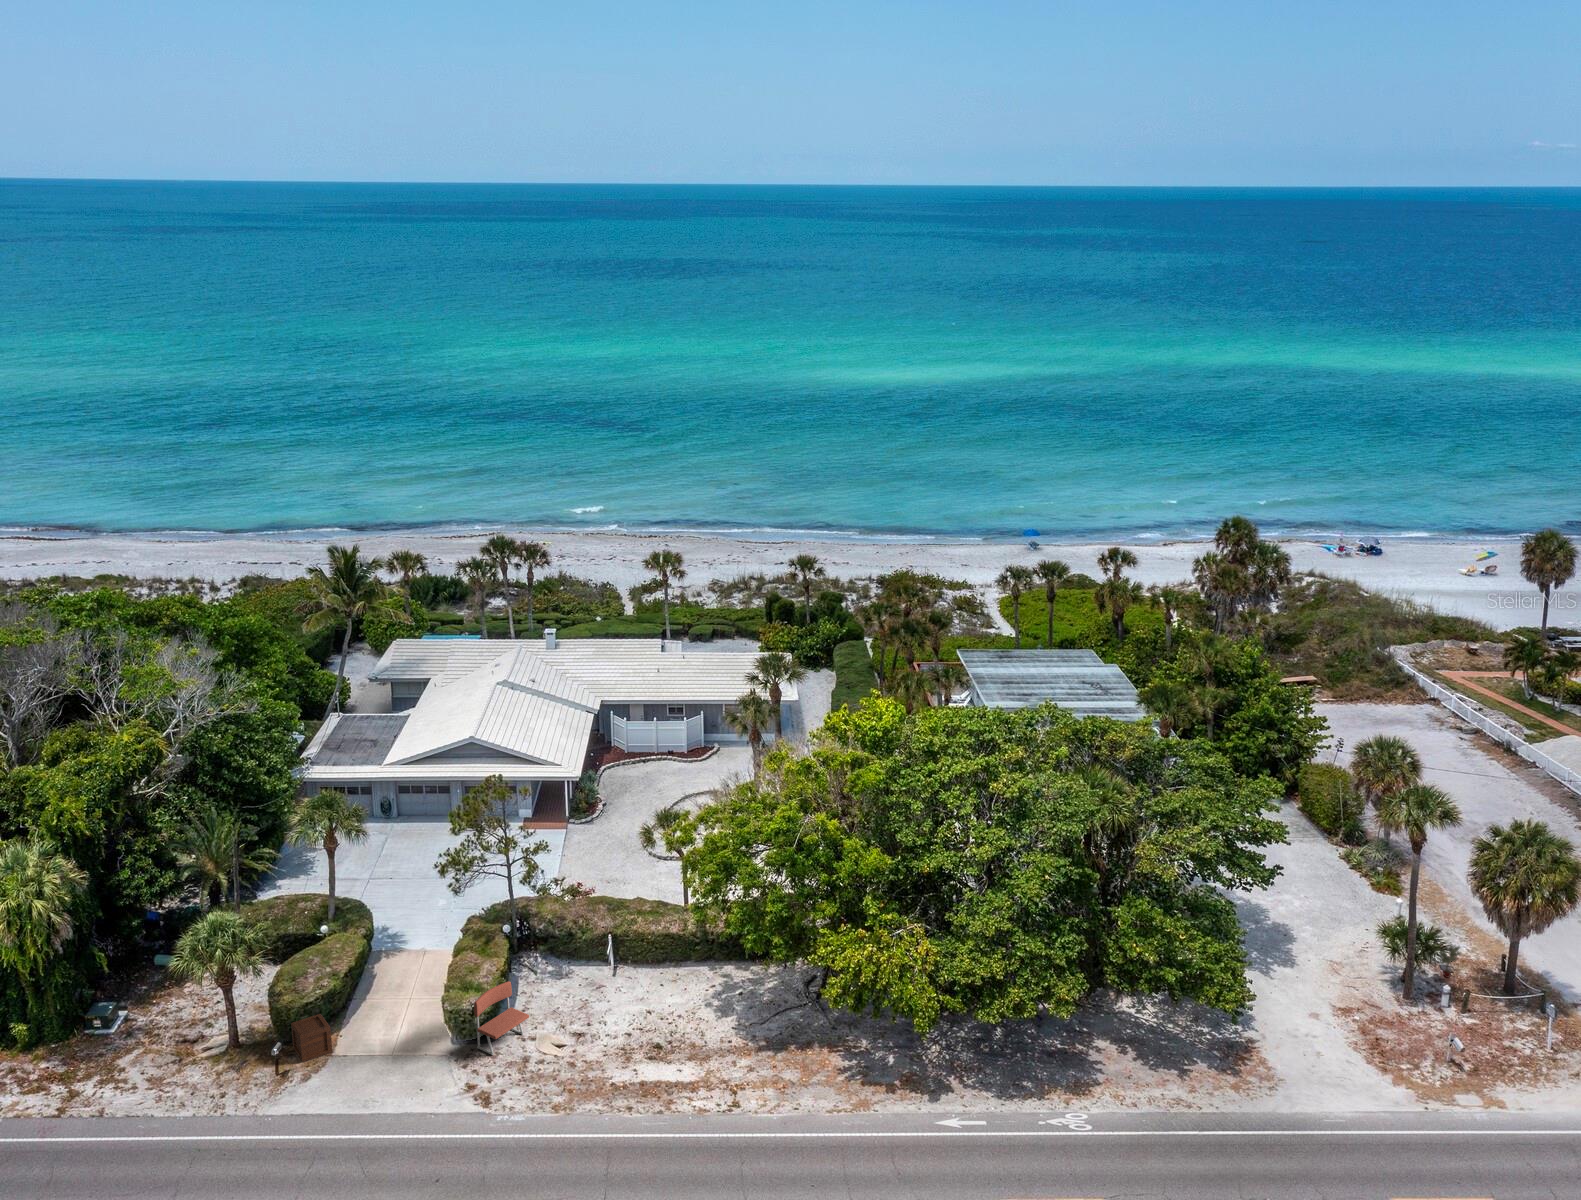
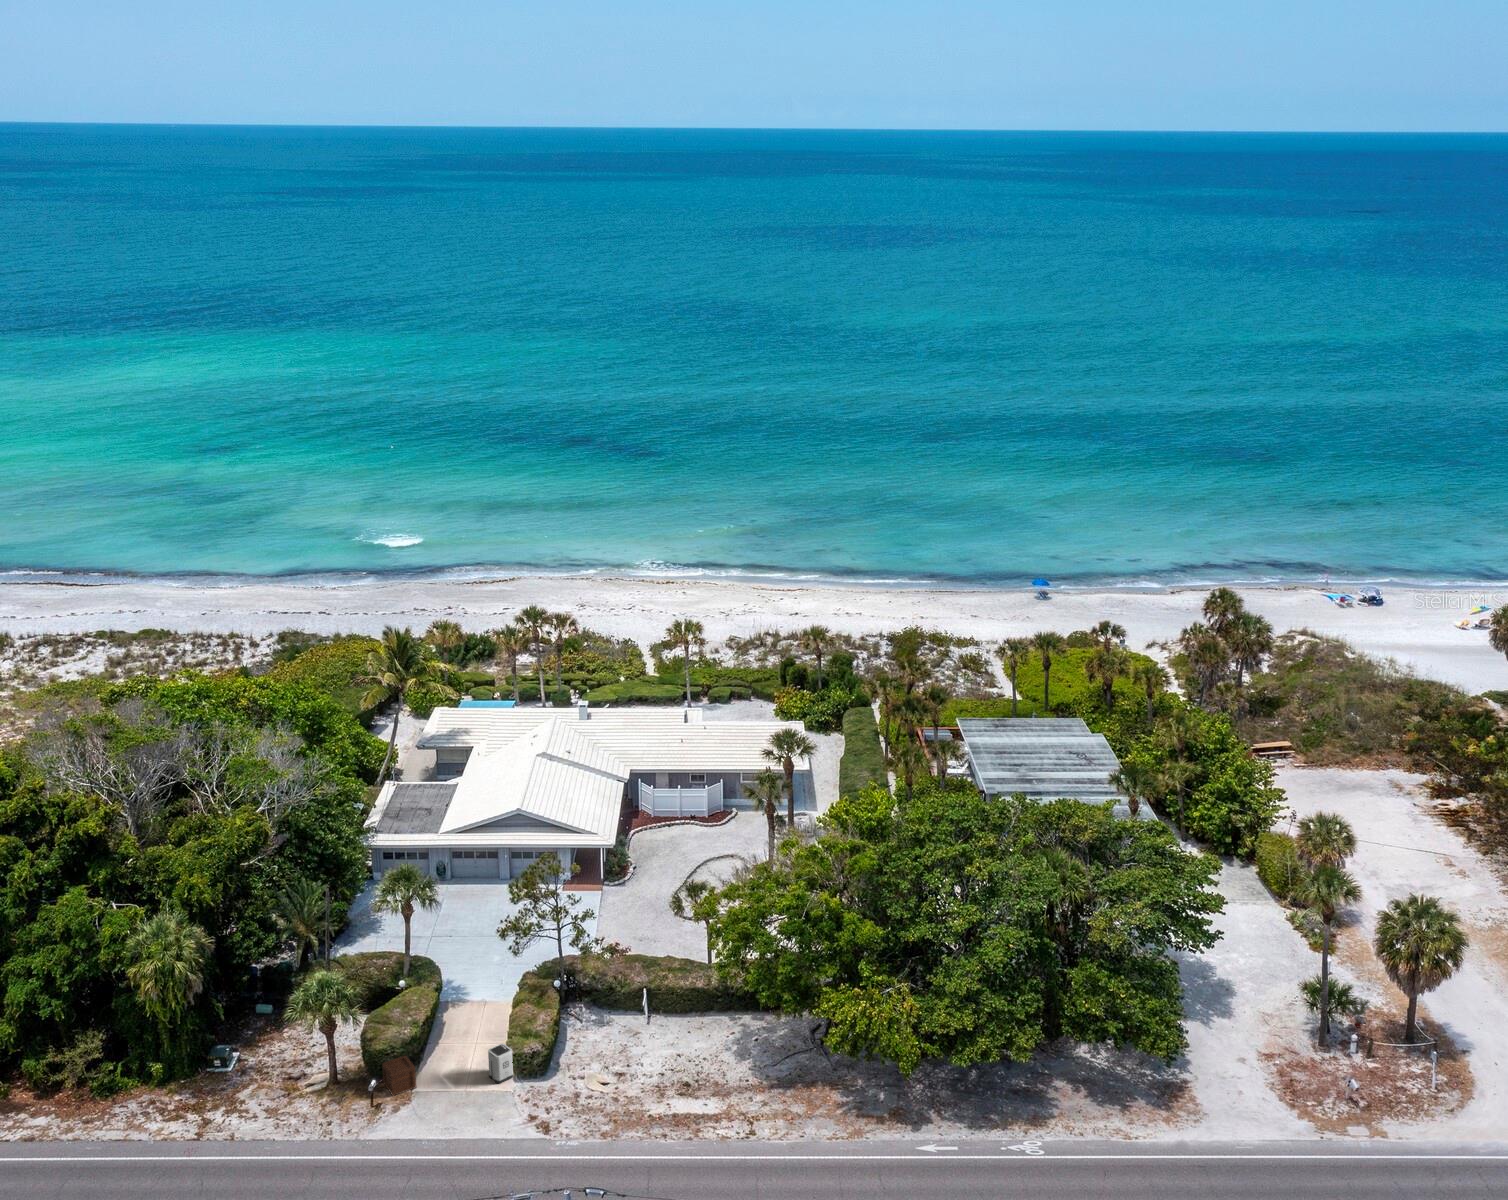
bench: present [474,981,529,1055] -> none [534,1029,579,1091]
trash can: none [420,999,450,1047] -> present [488,1044,513,1084]

